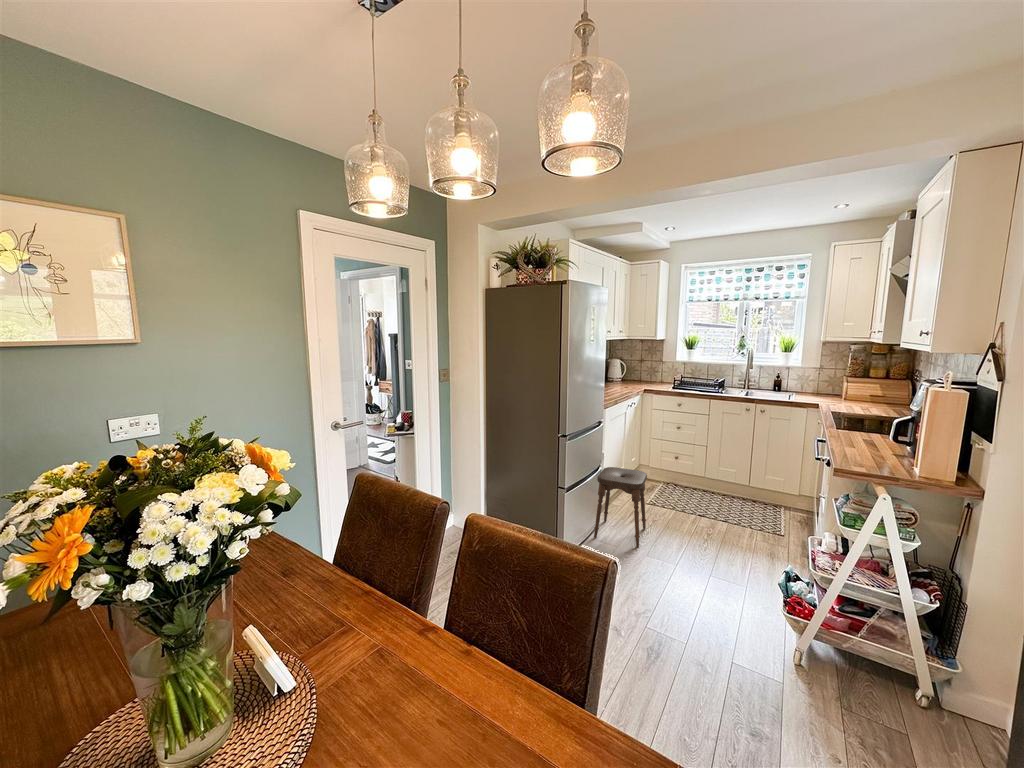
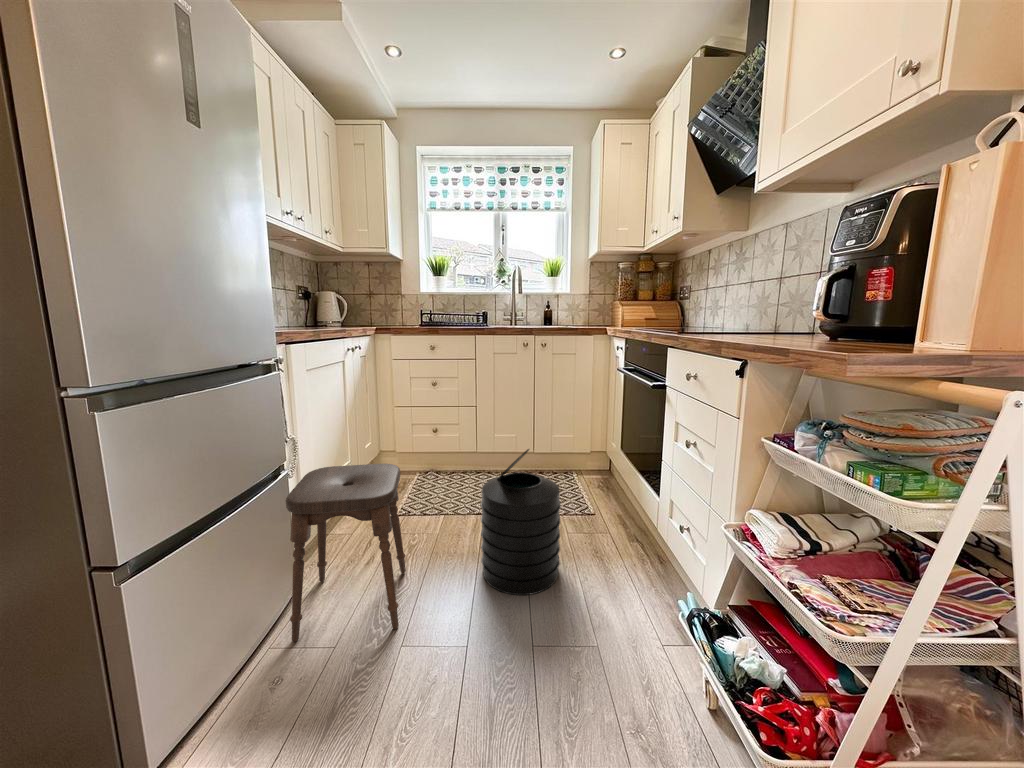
trash can: none [687,478,738,557] -> present [481,449,561,595]

